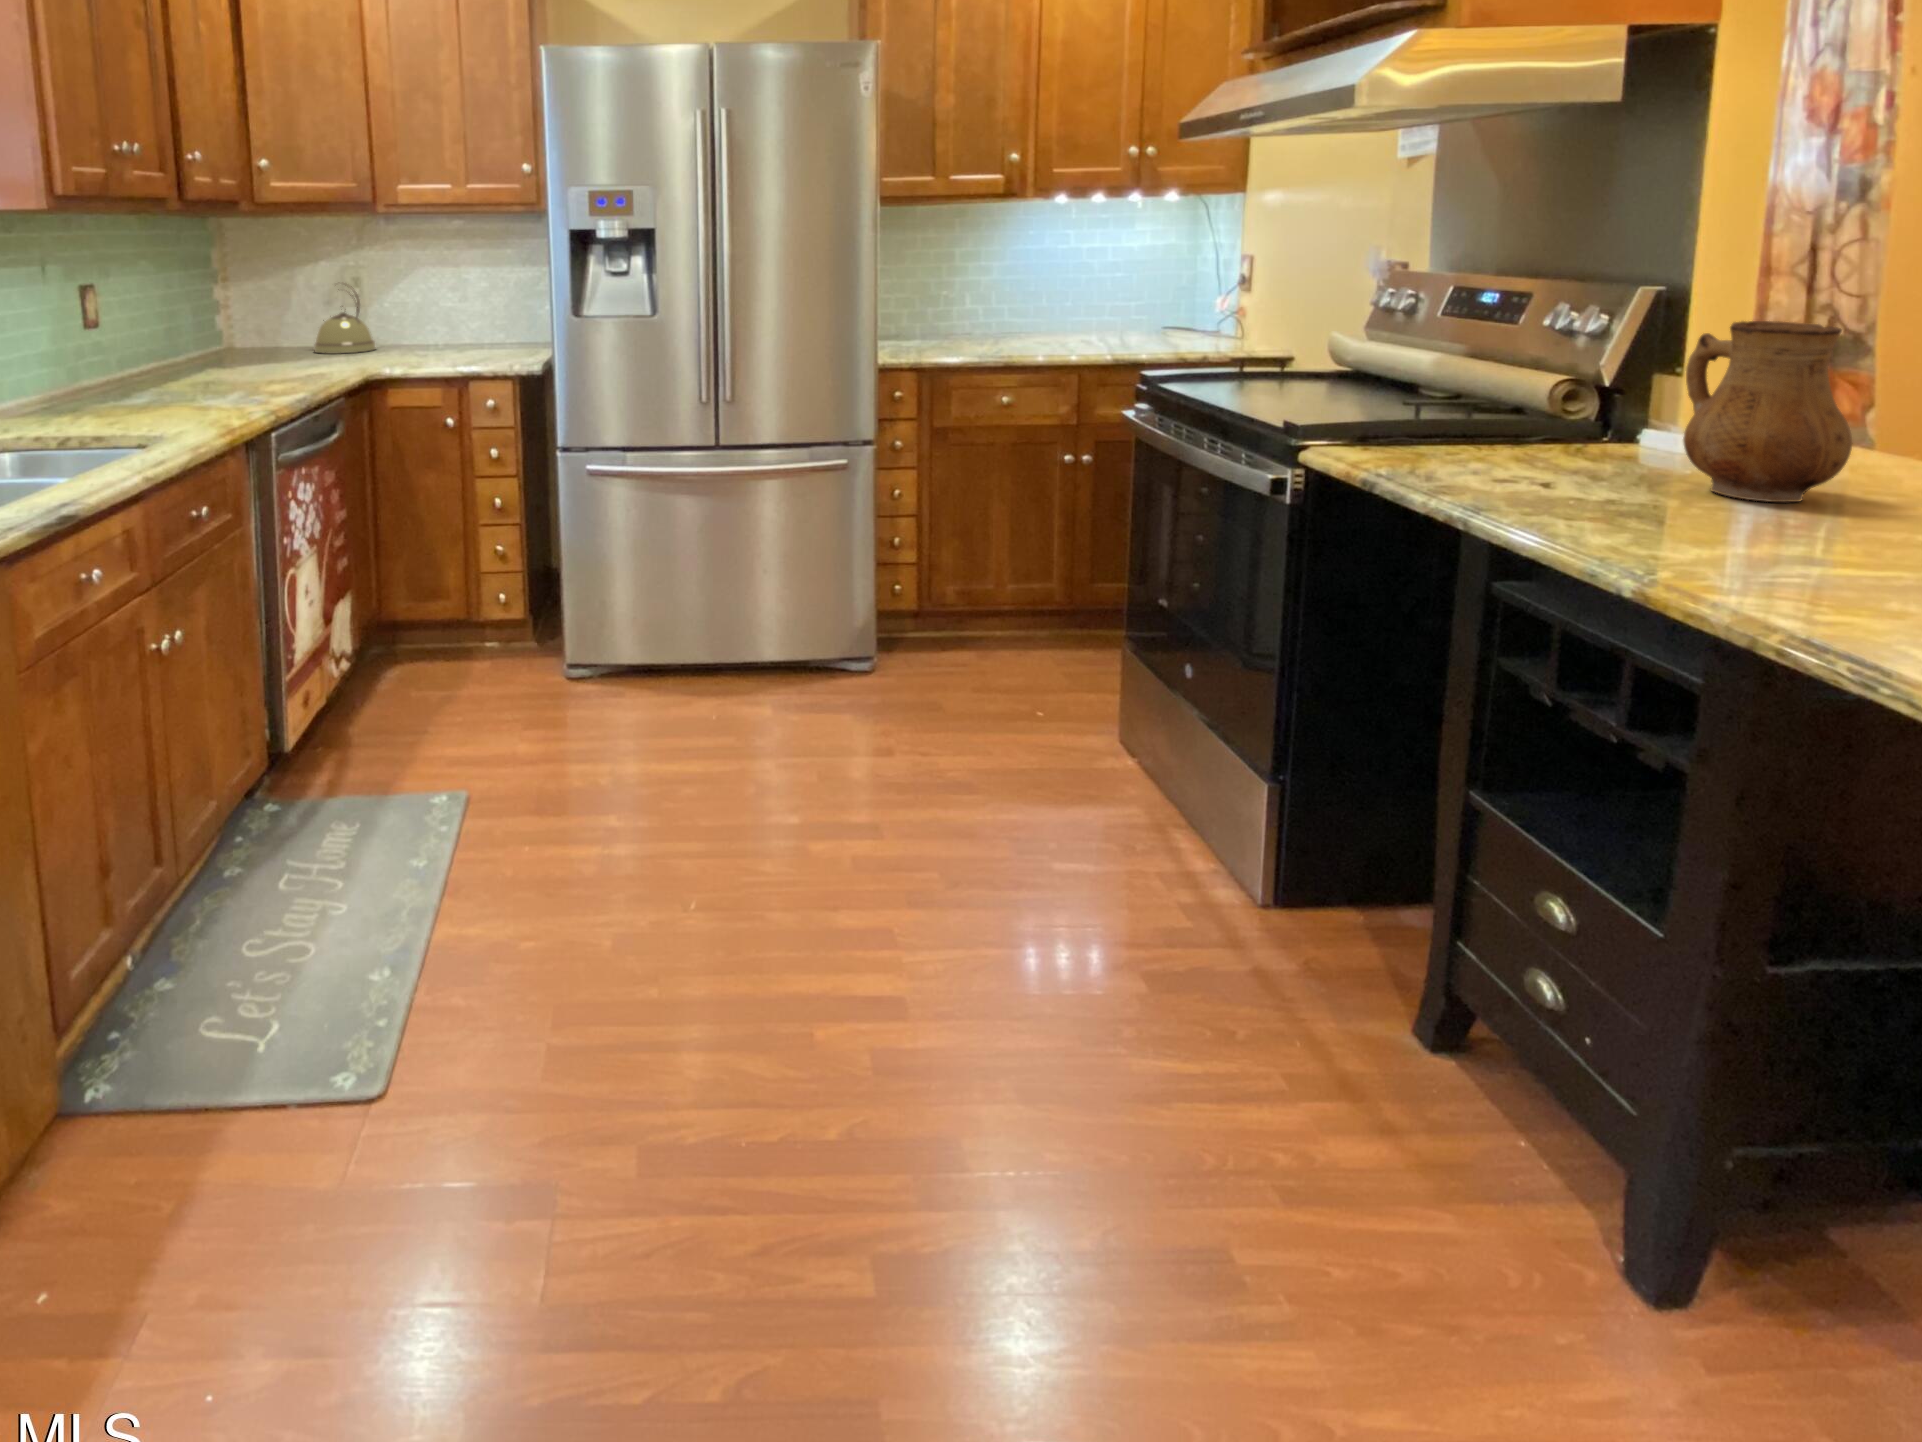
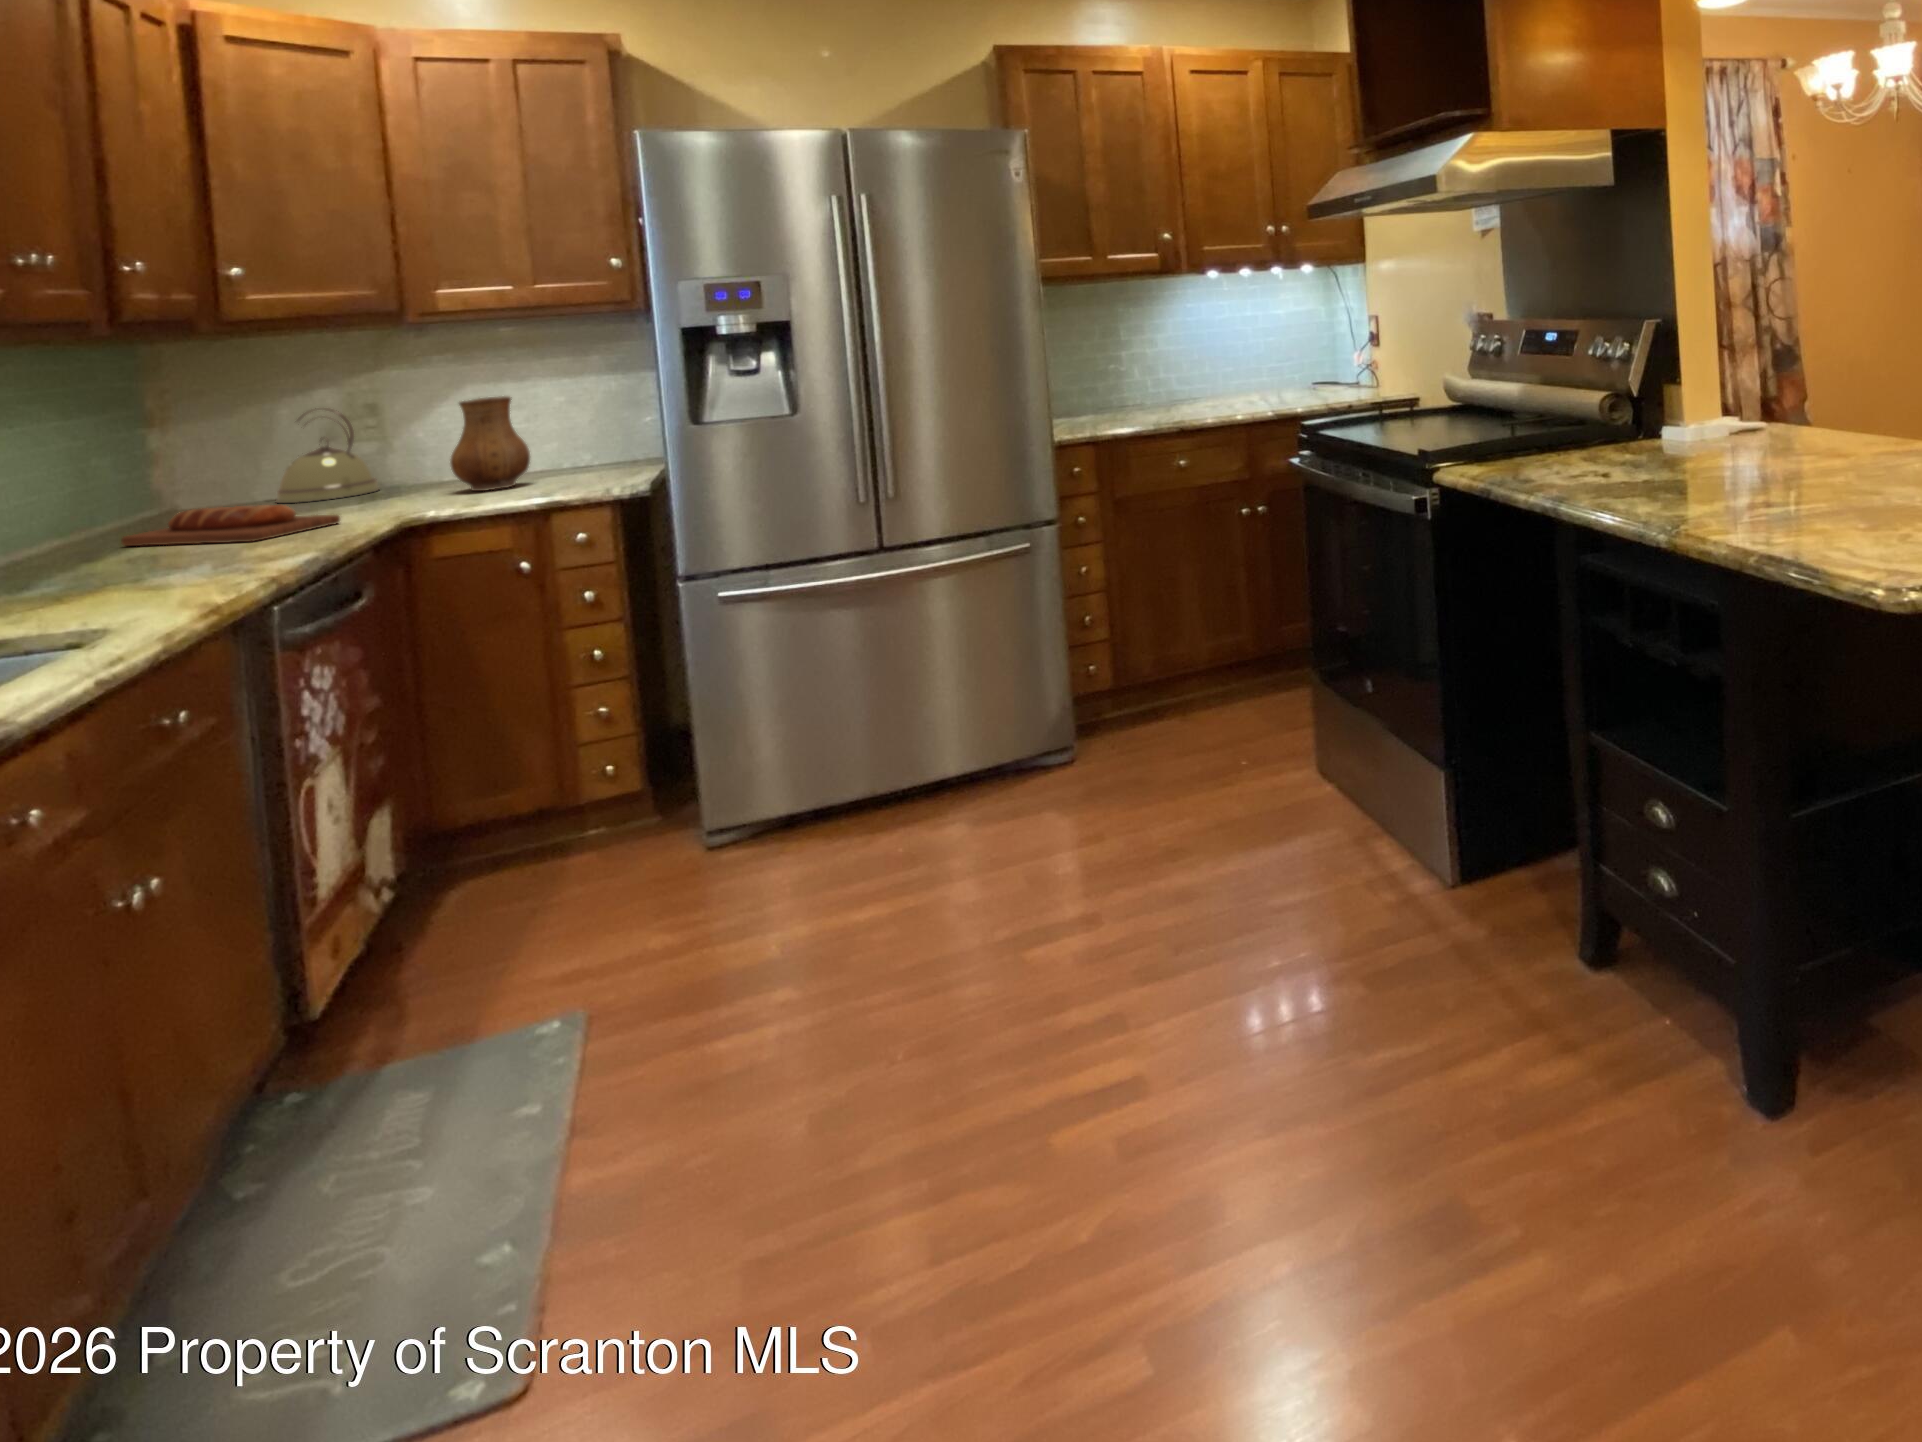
ceramic pitcher: present [1683,321,1852,502] -> present [450,396,530,491]
bread loaf: none [212,352,335,381] -> present [121,505,340,546]

